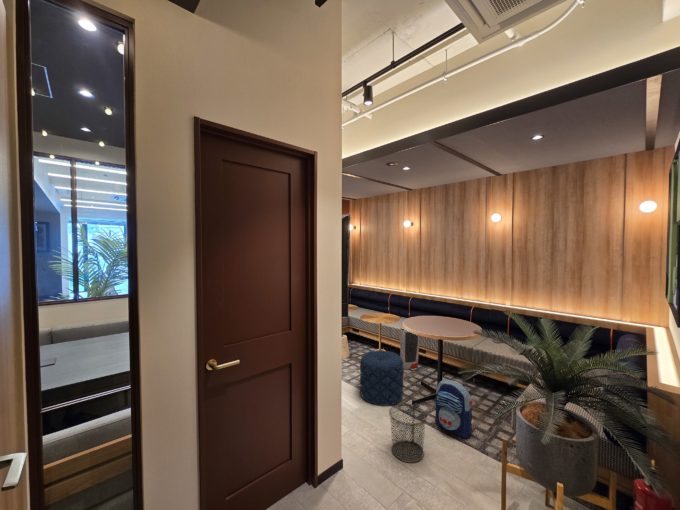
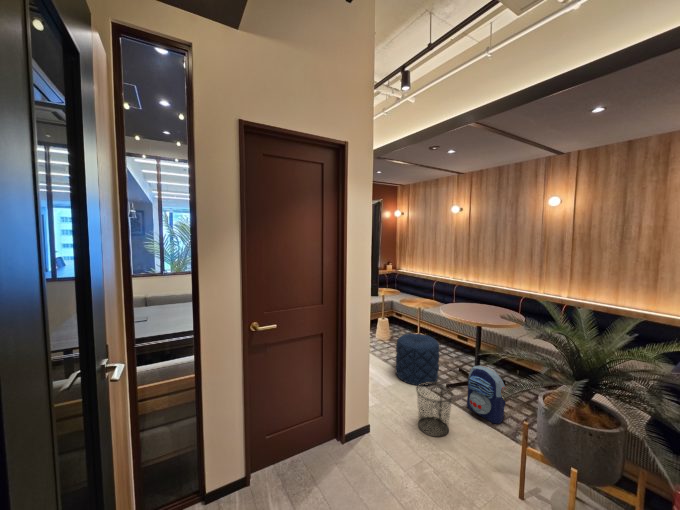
air purifier: present [400,328,419,369] -> none [441,313,462,355]

